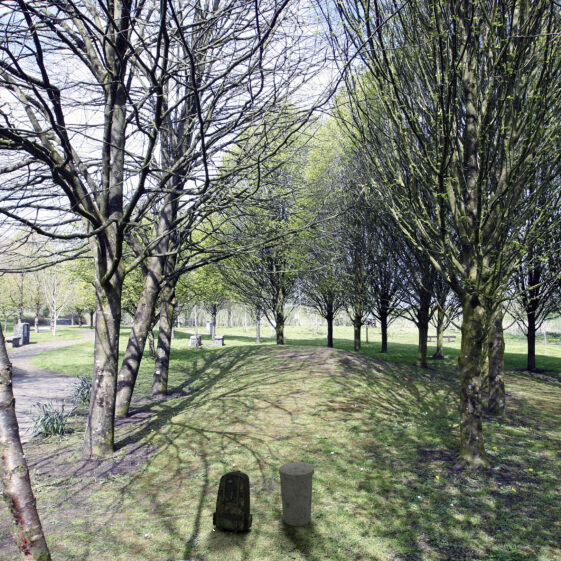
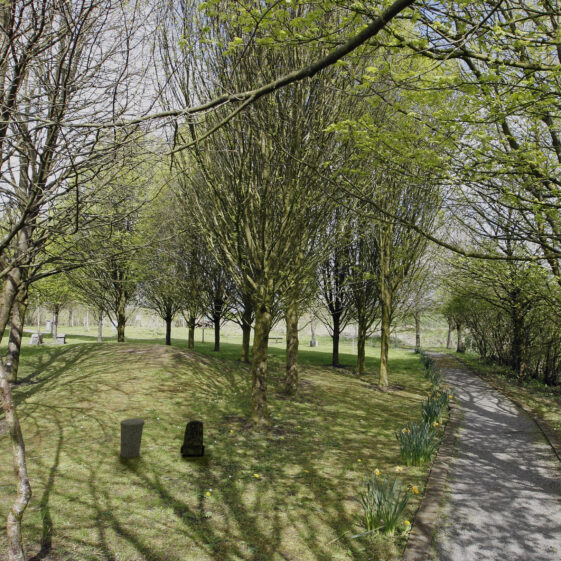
backpack: present [213,471,252,533] -> present [180,420,205,456]

